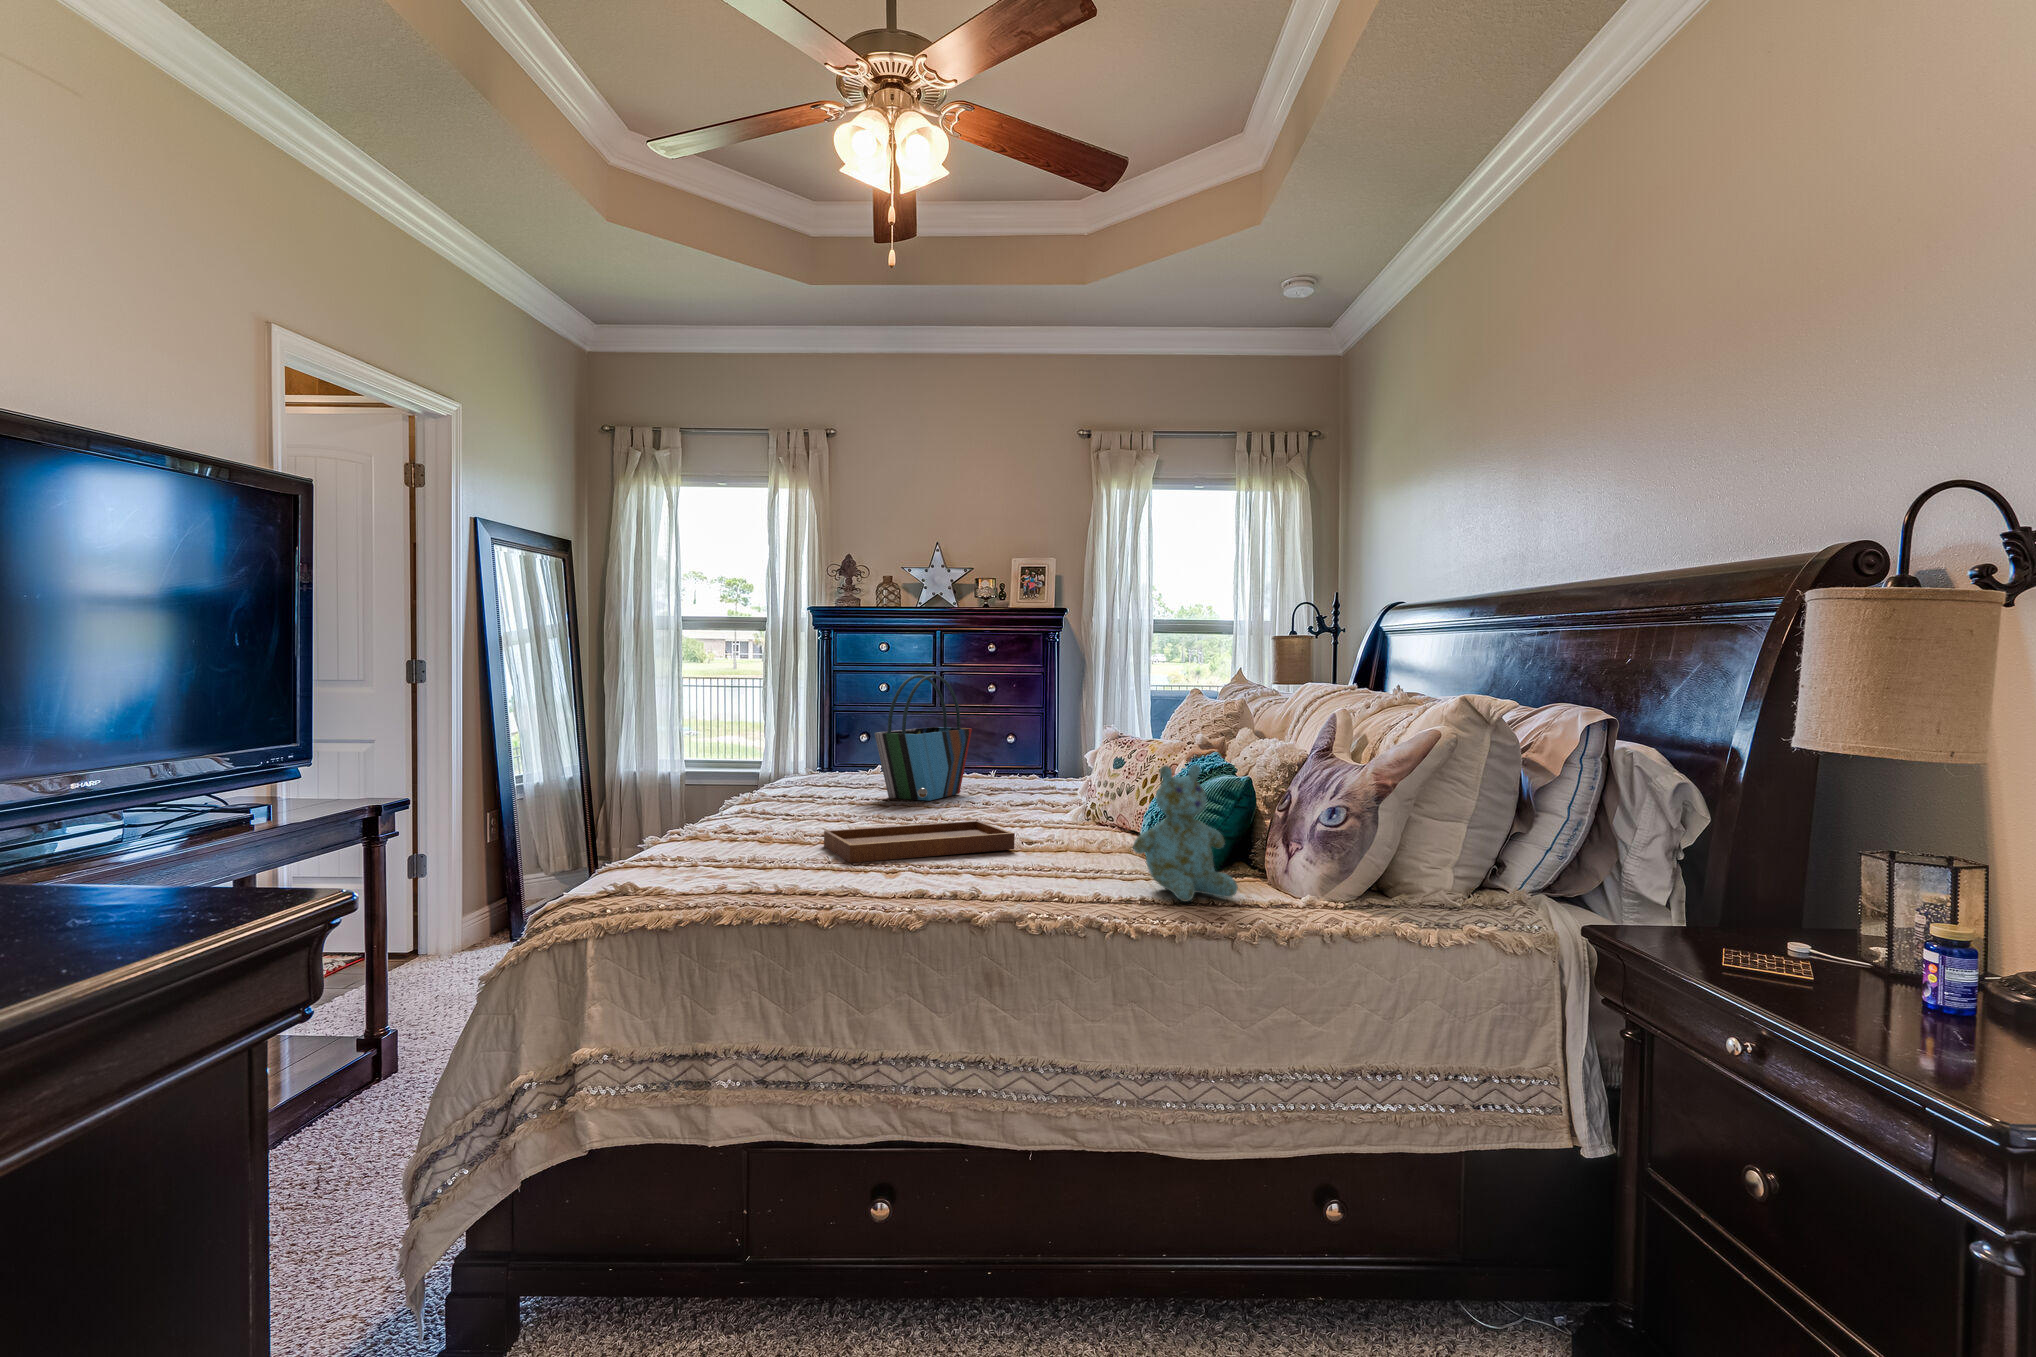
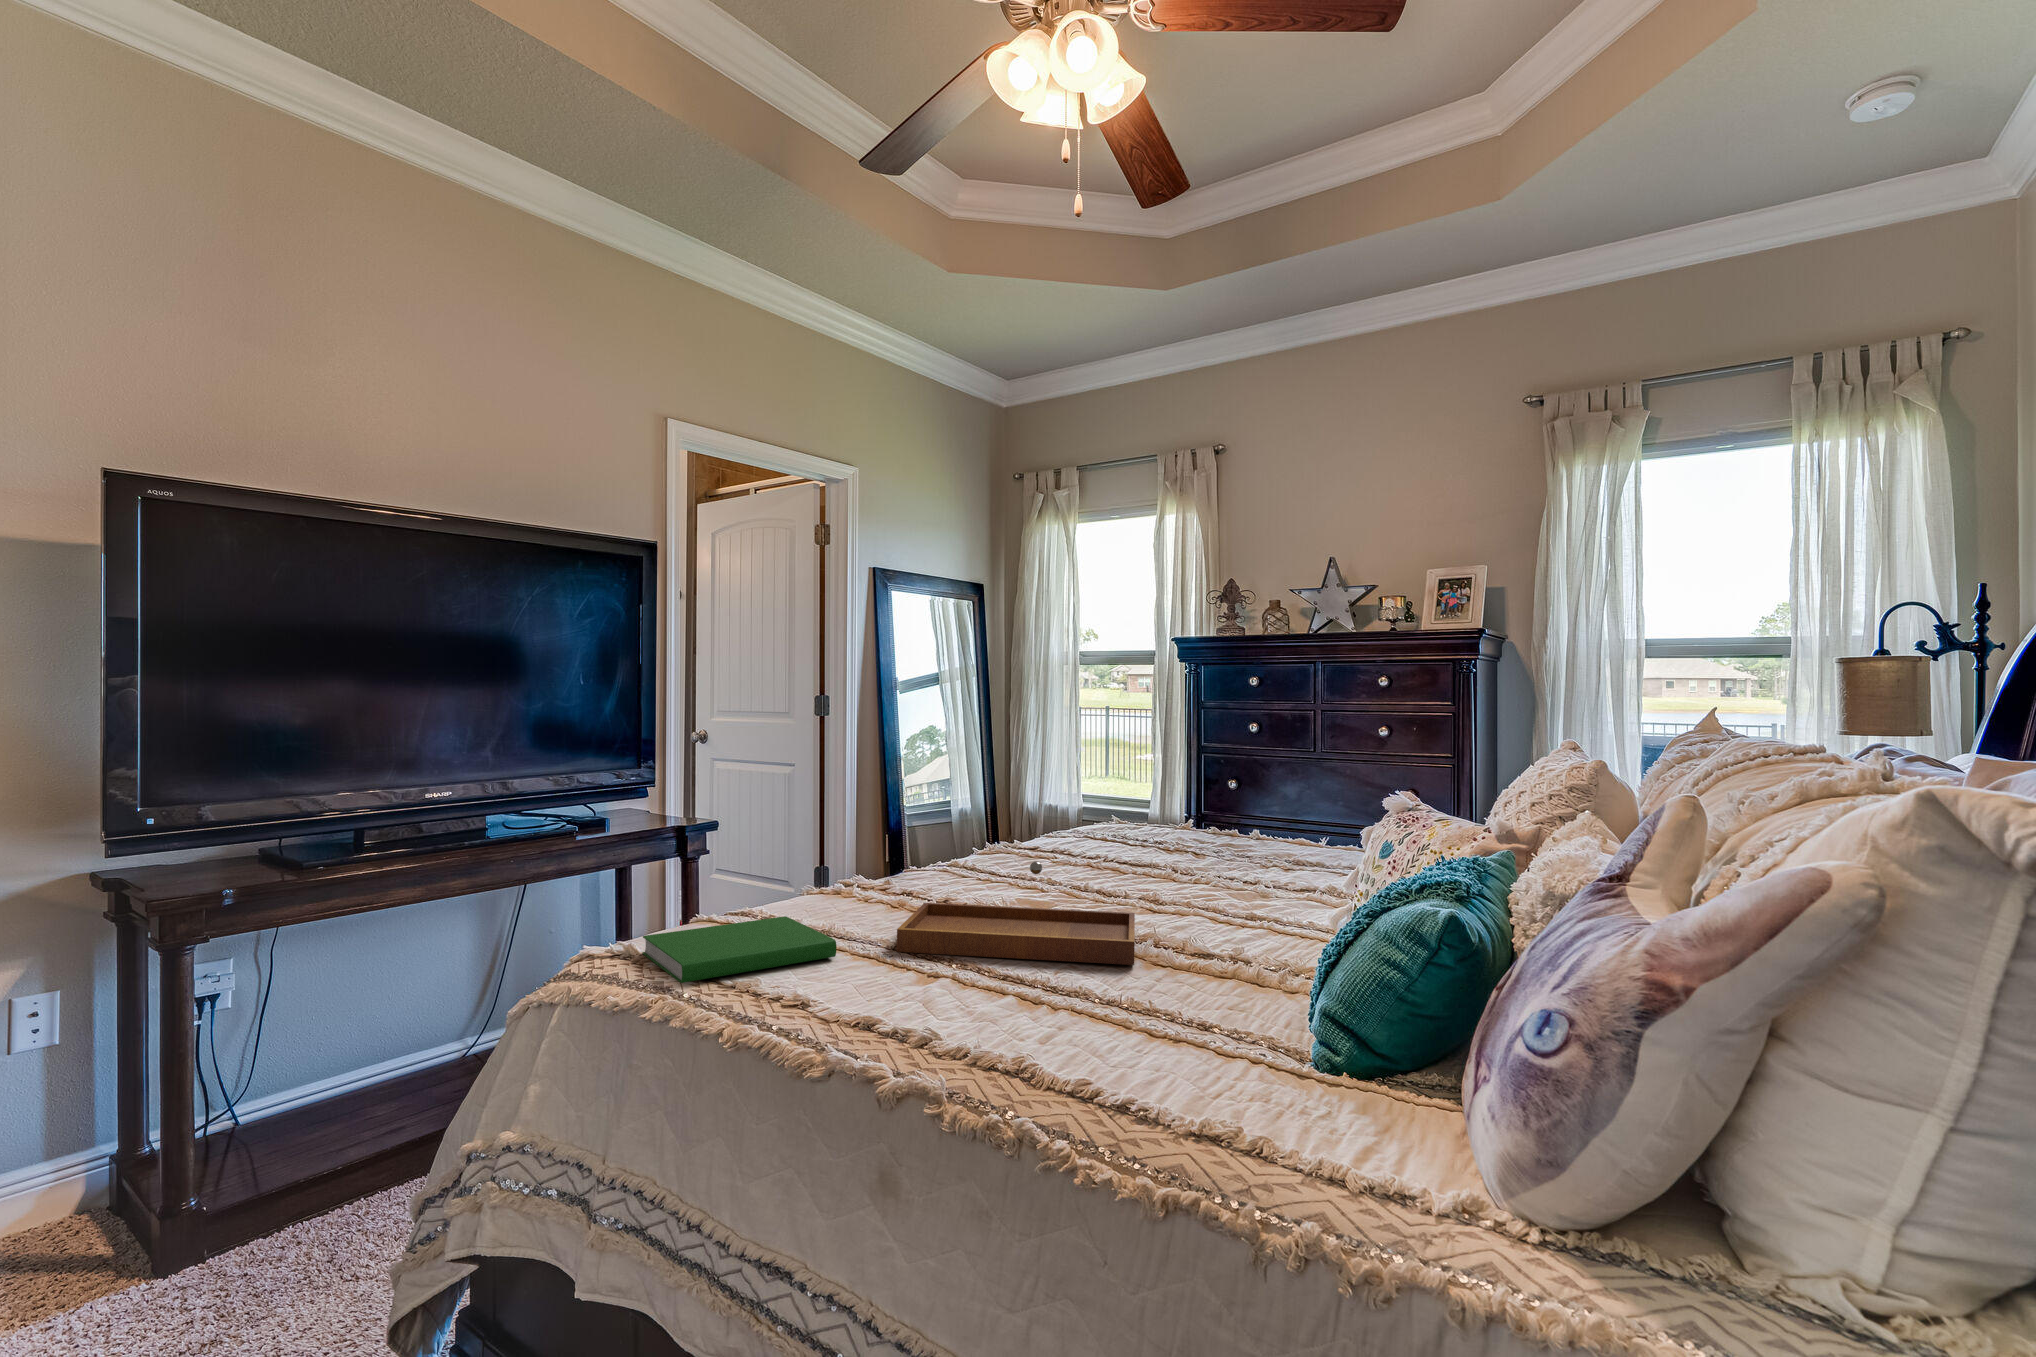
tote bag: present [875,674,972,801] -> none [1117,712,1263,871]
stuffed bear: present [1133,765,1238,901] -> none [1163,875,1355,1148]
hardcover book: none [662,850,821,895] -> present [642,916,836,983]

